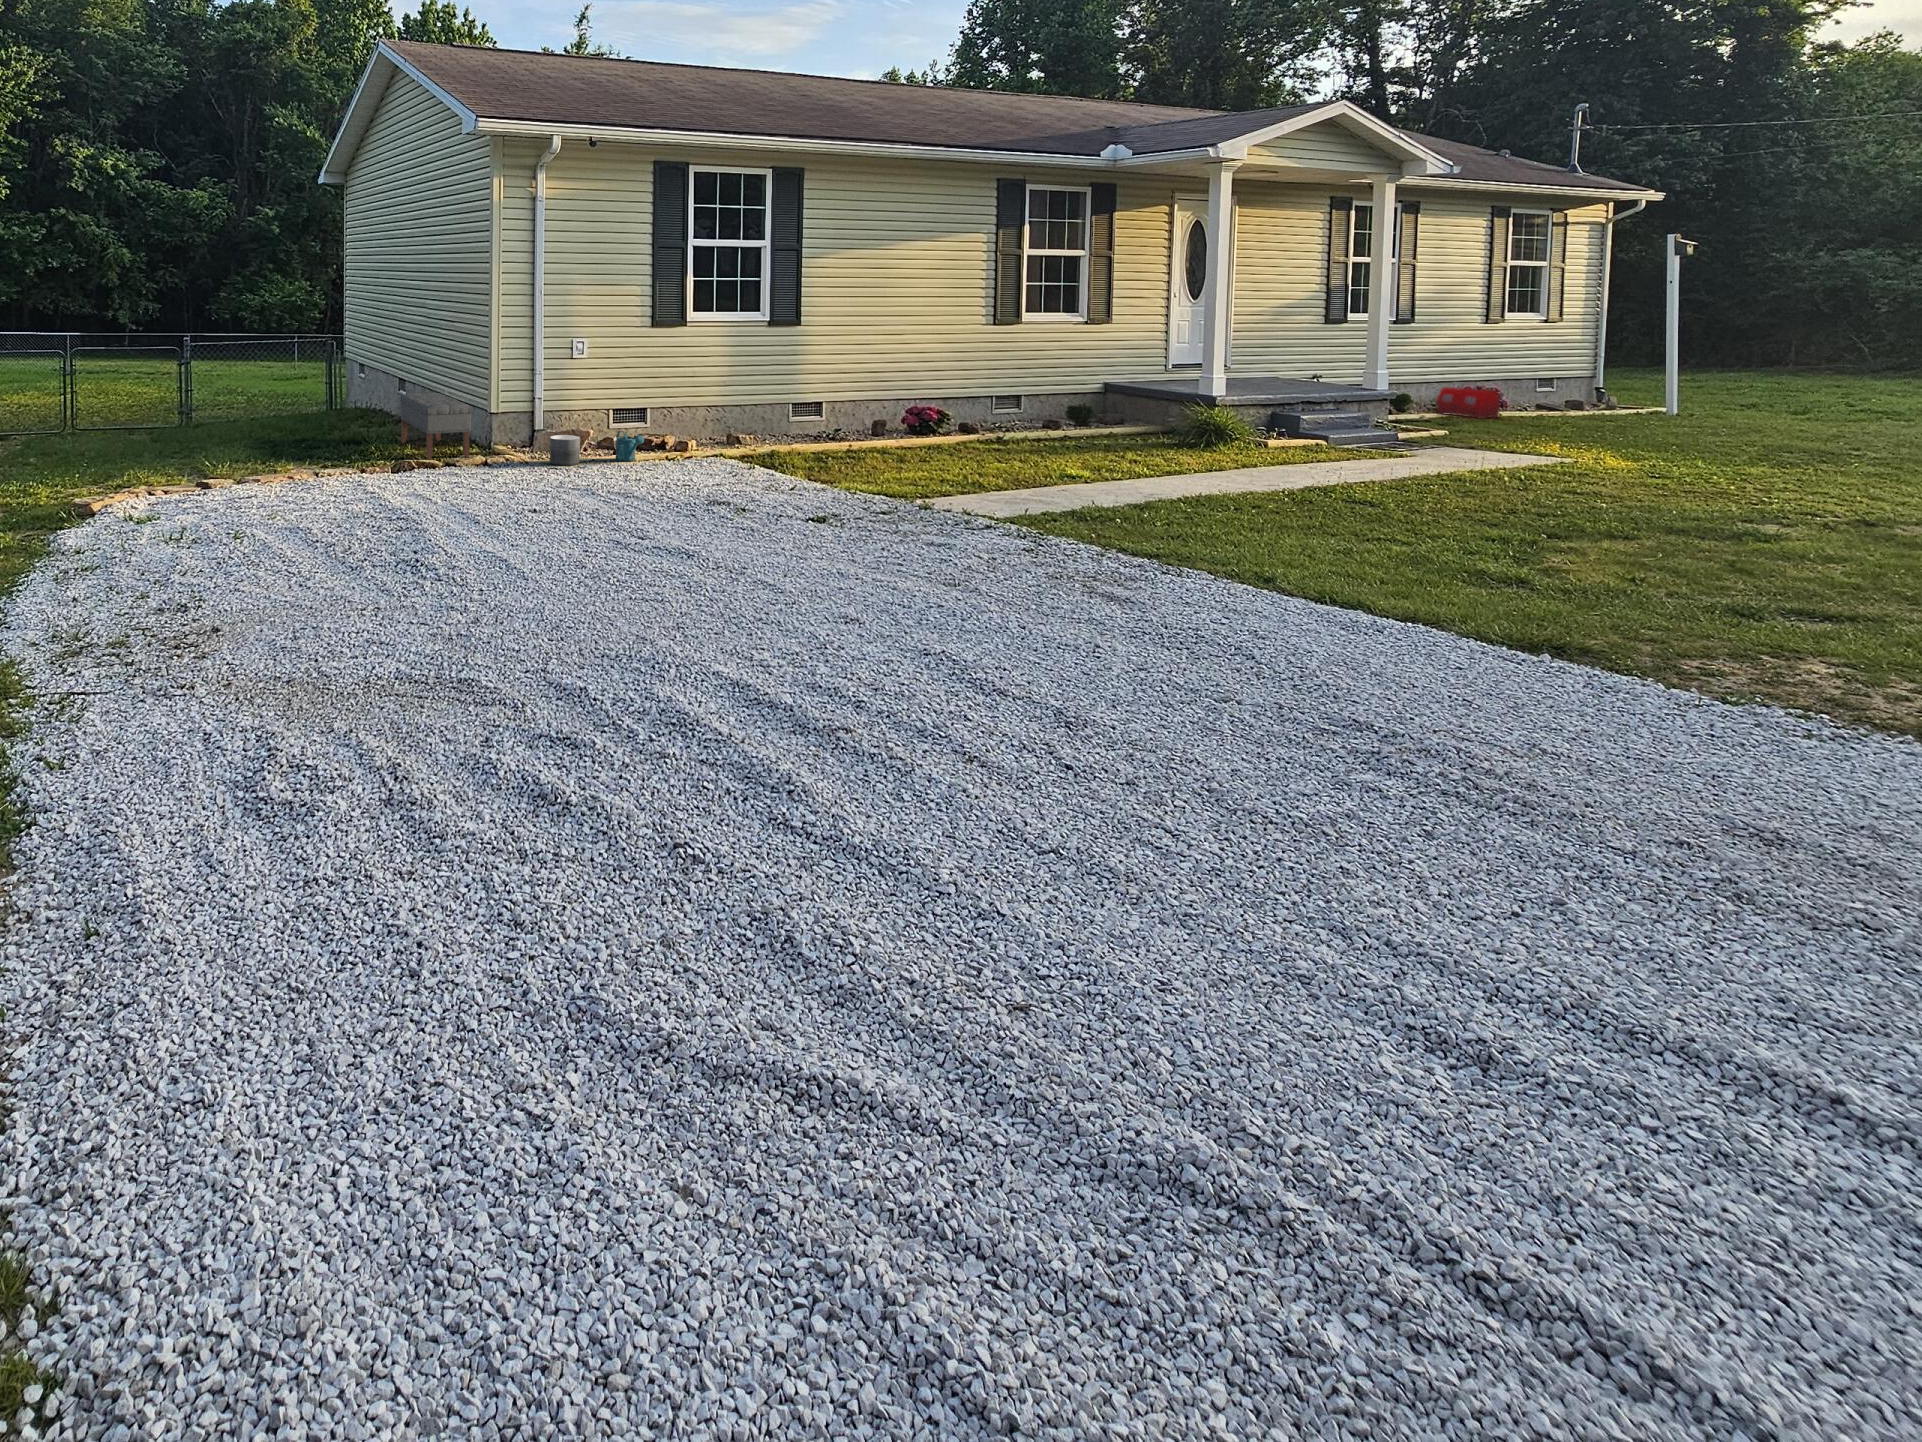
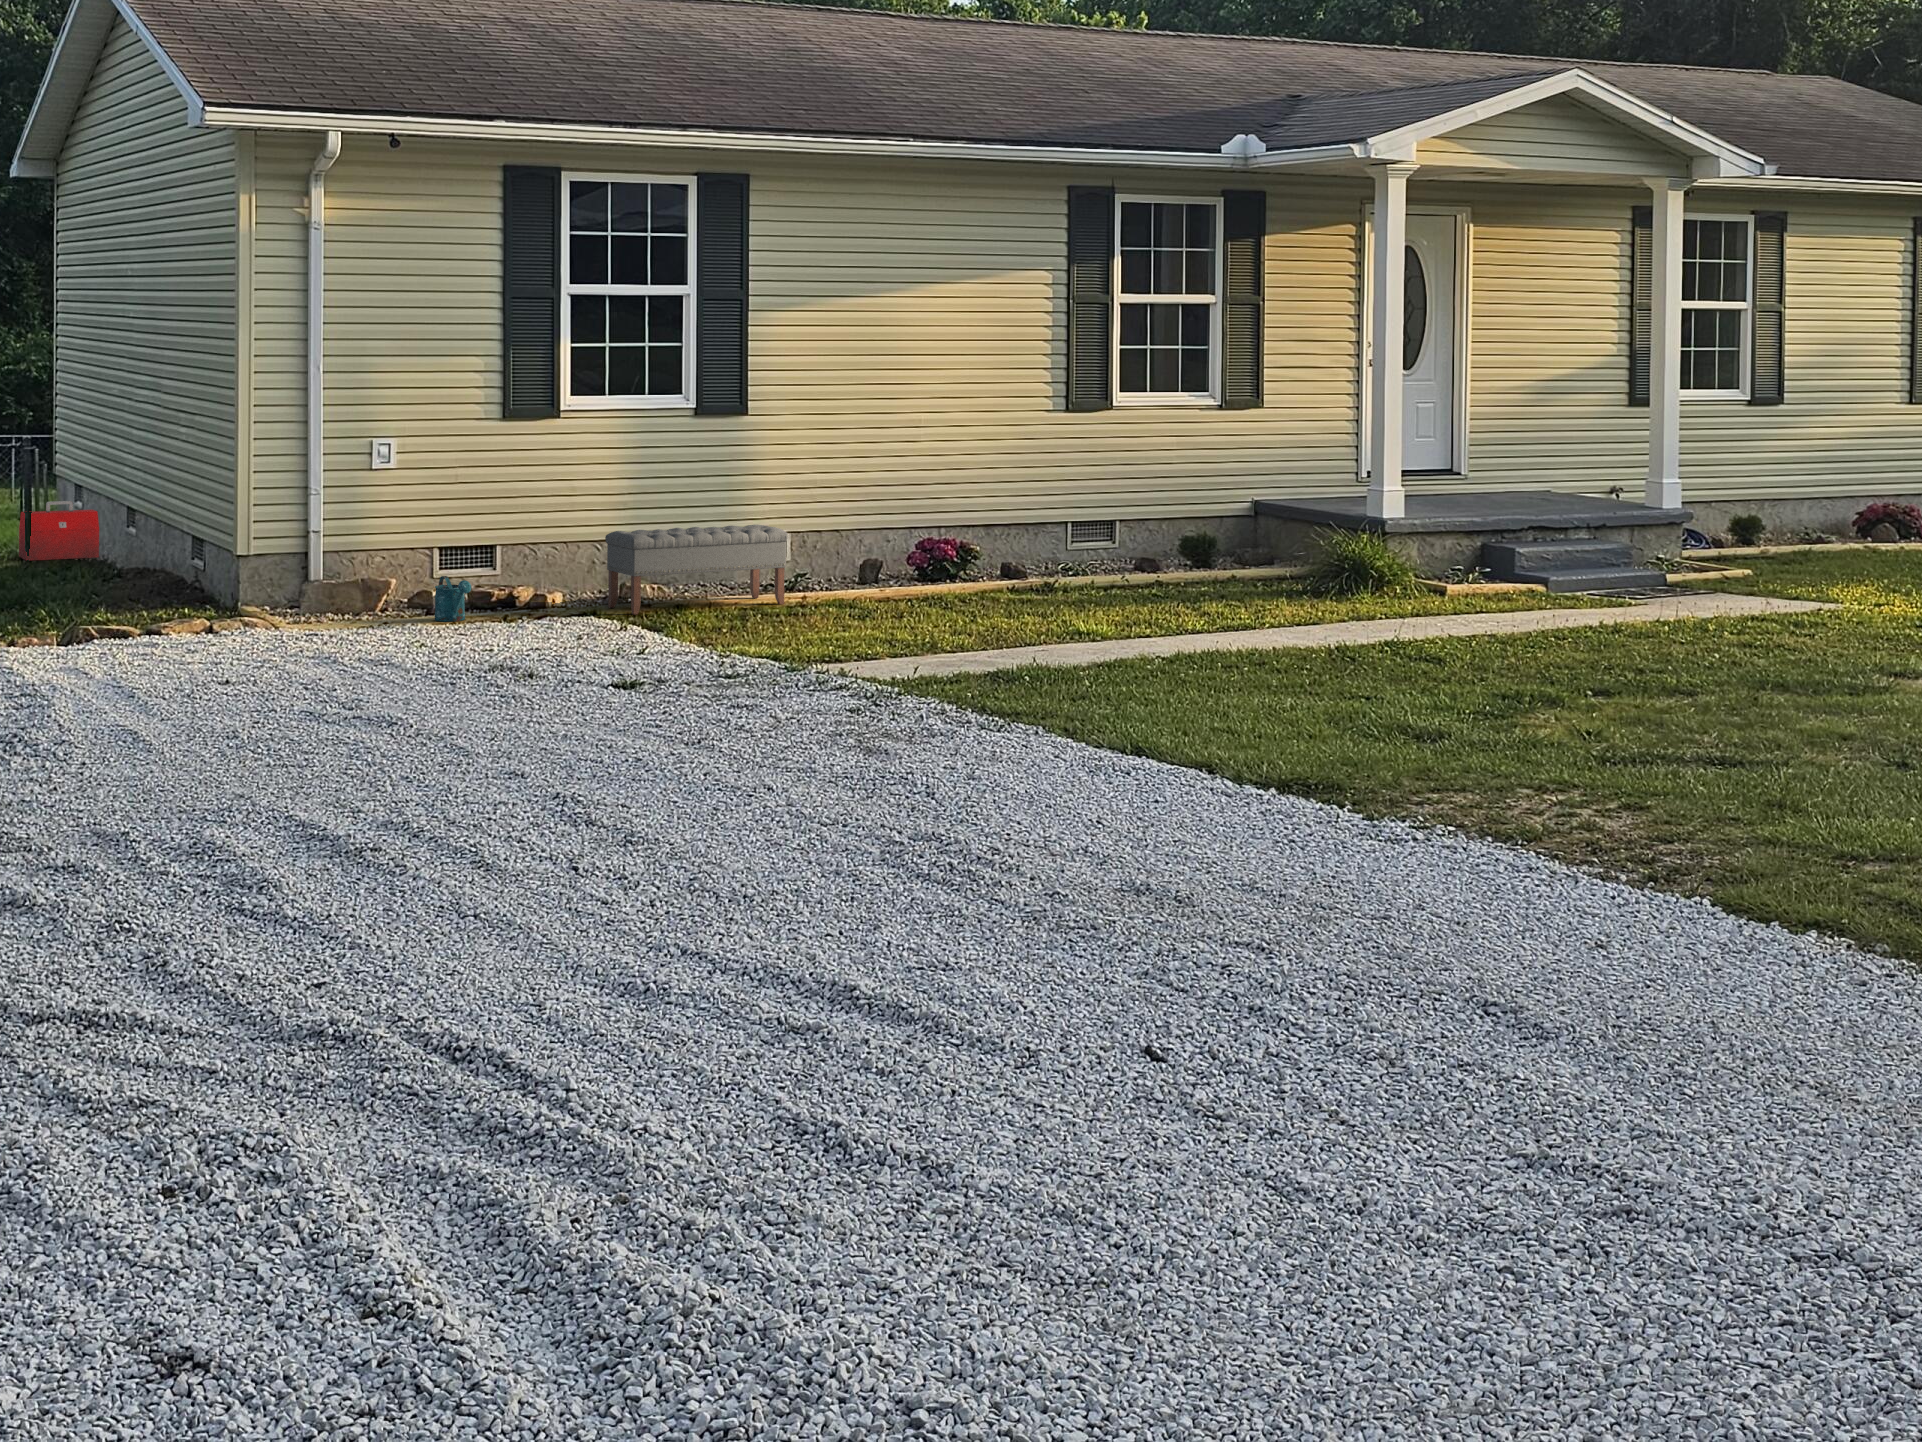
toolbox: present [1437,383,1500,418] -> present [19,501,99,561]
bench: present [400,393,472,460] -> present [605,525,788,614]
planter: present [550,435,580,466] -> none [328,583,375,627]

